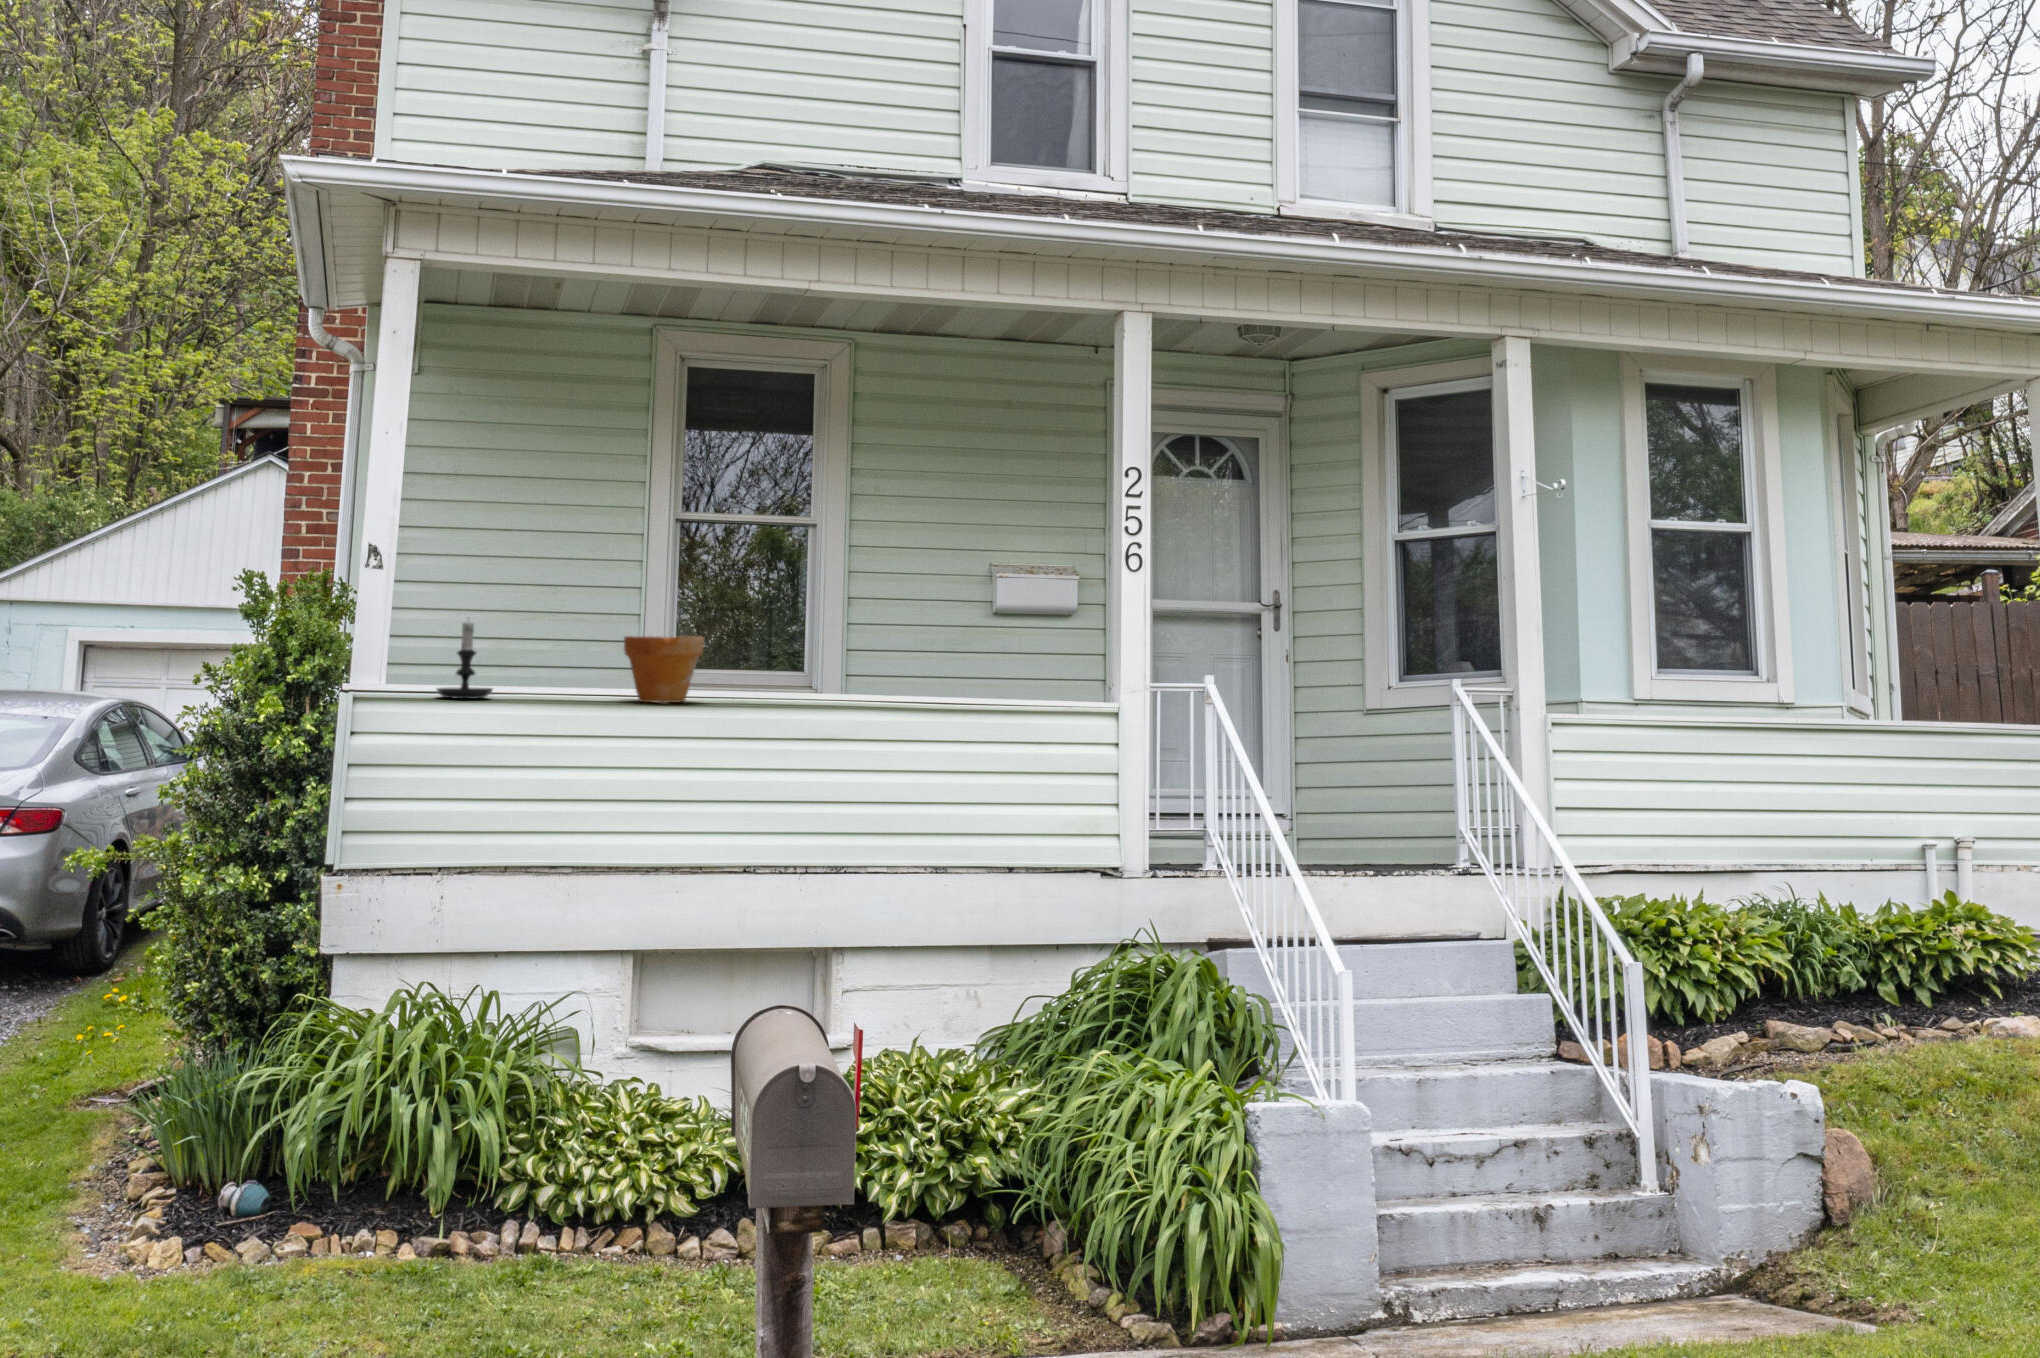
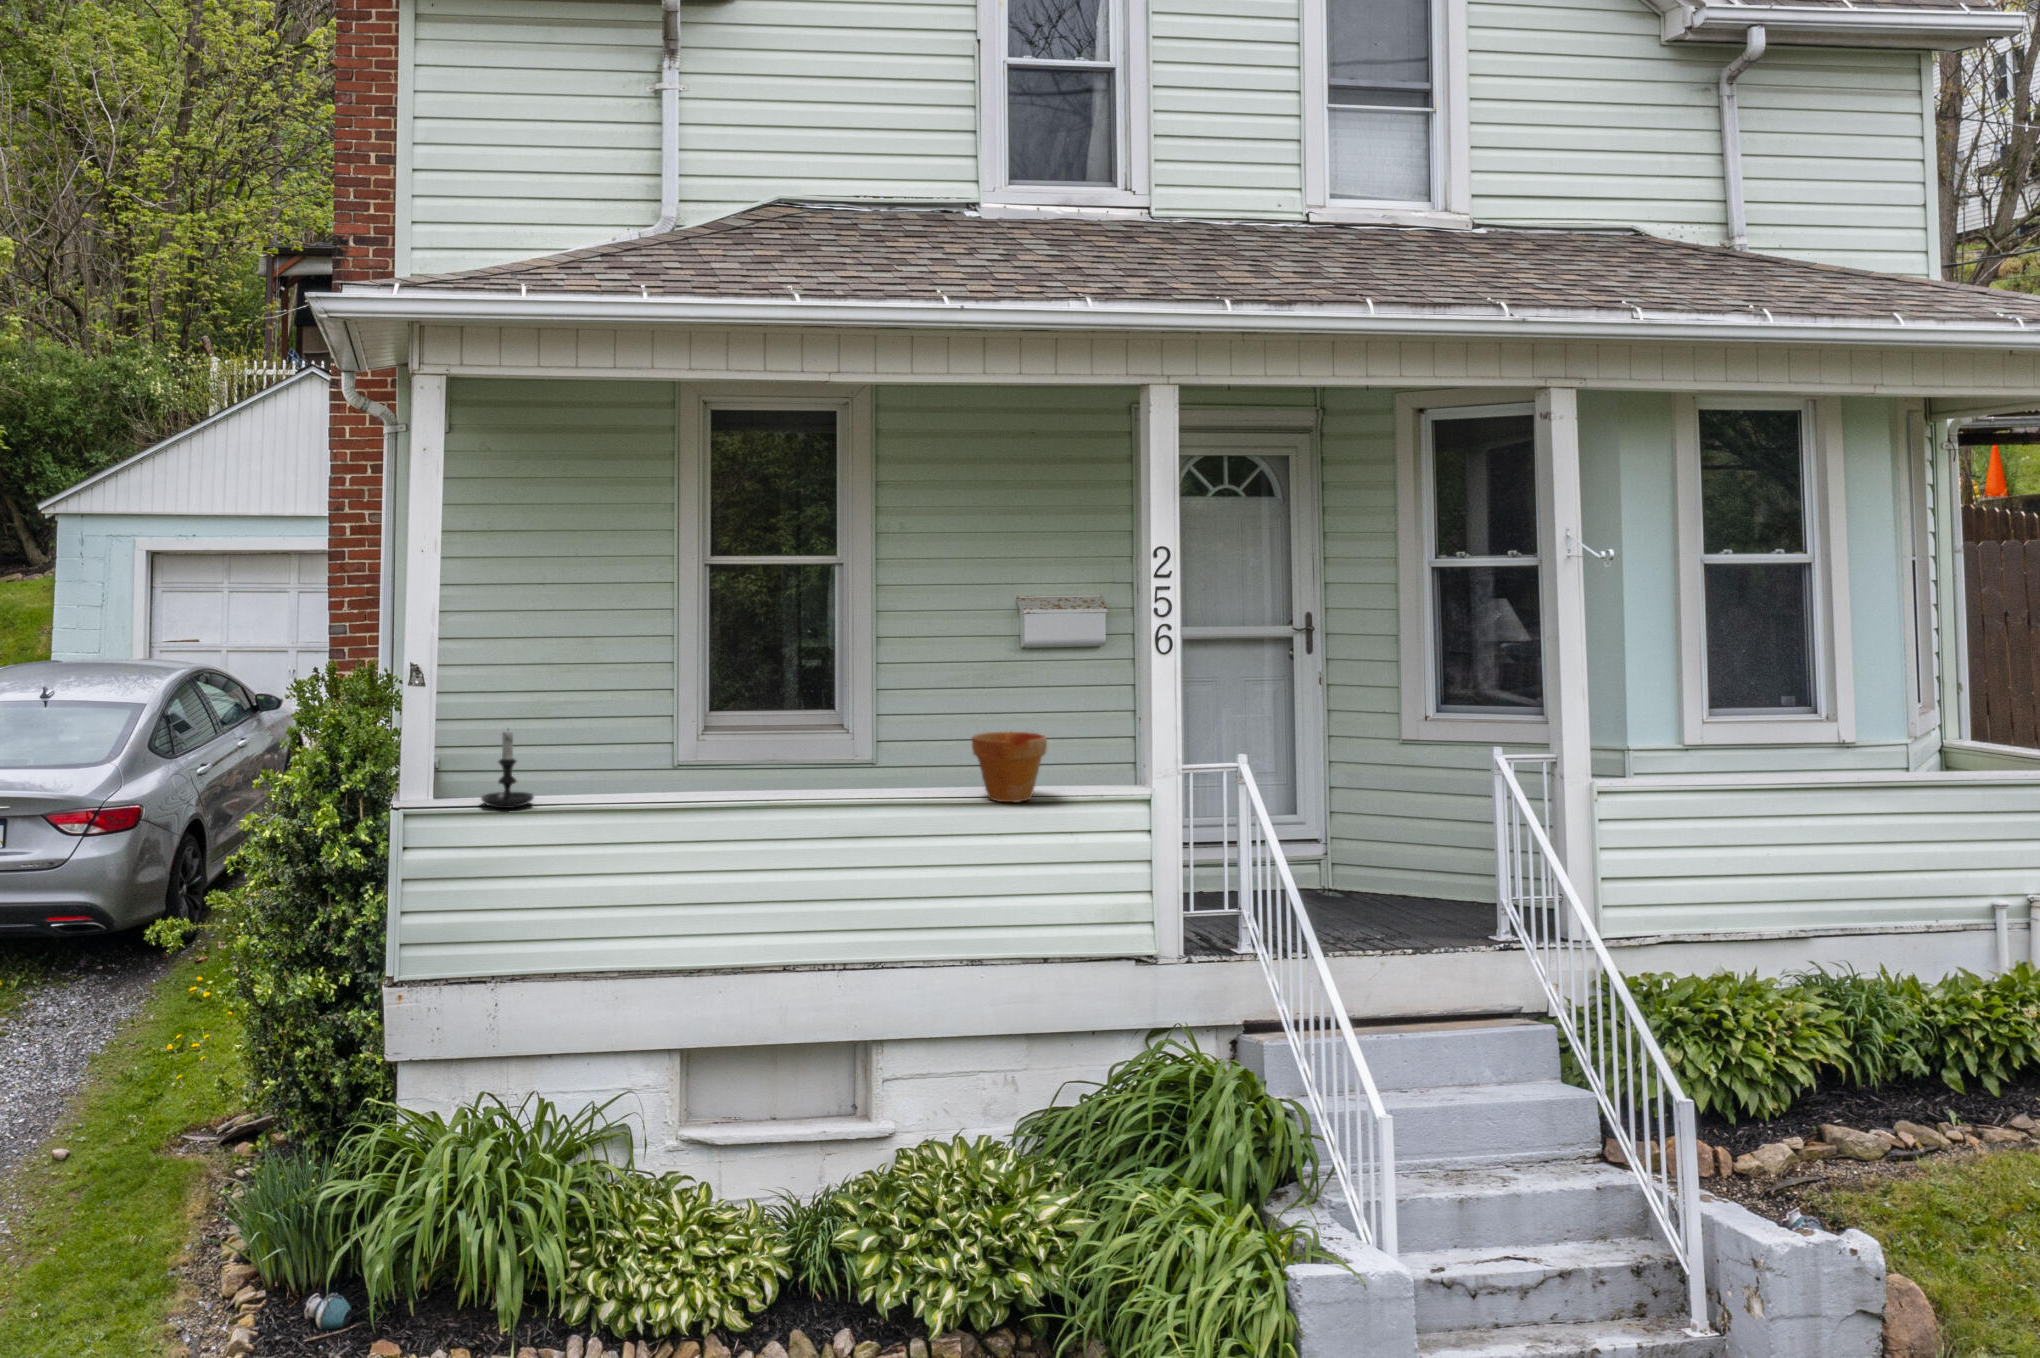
flower pot: present [624,636,704,703] -> present [972,732,1047,802]

